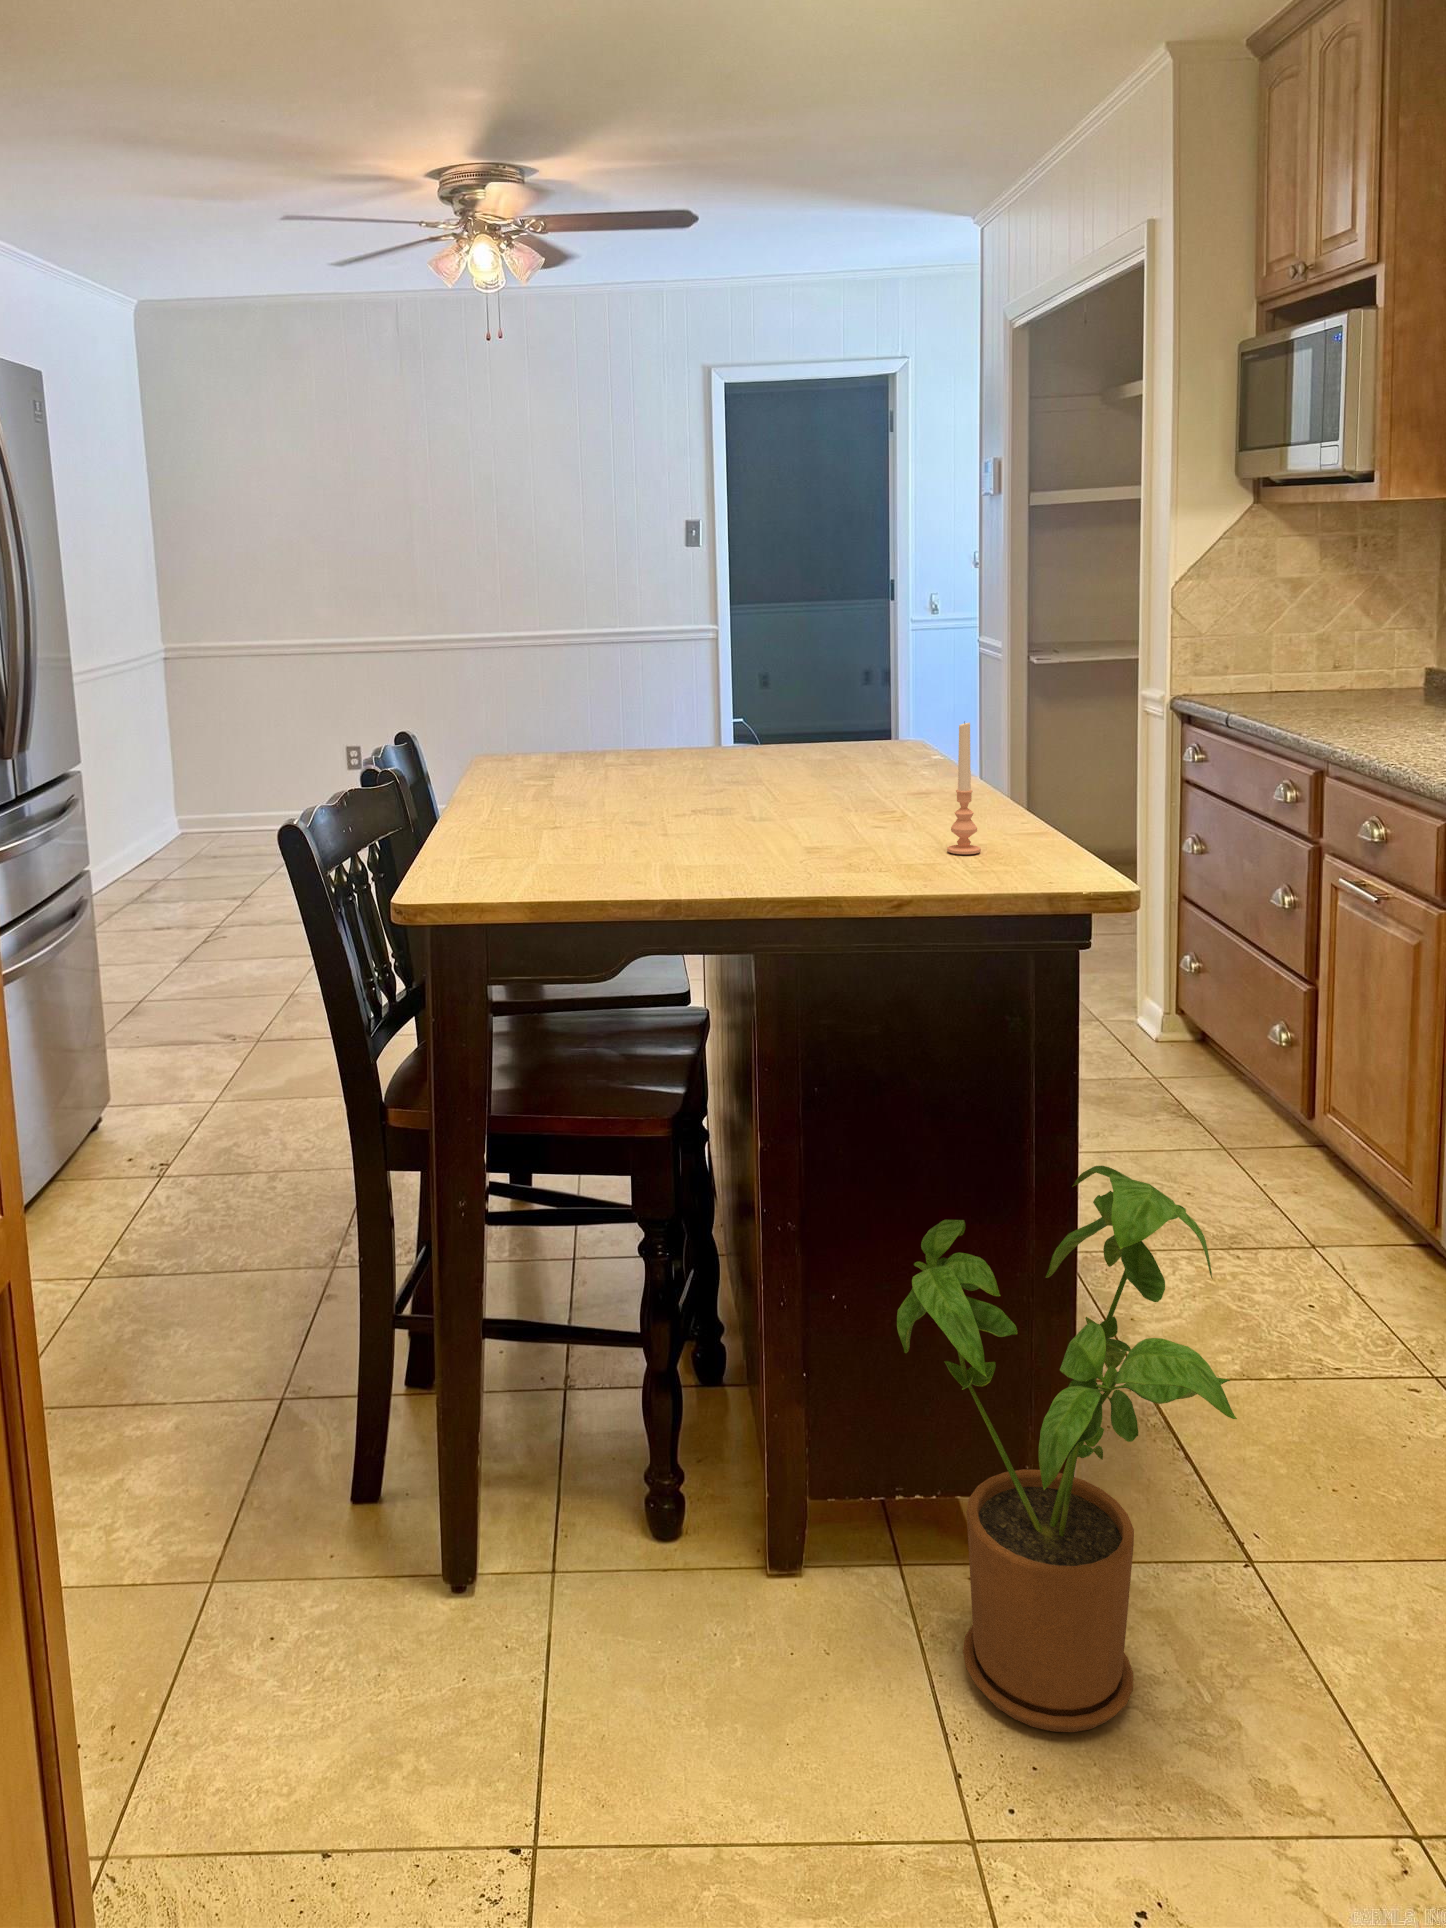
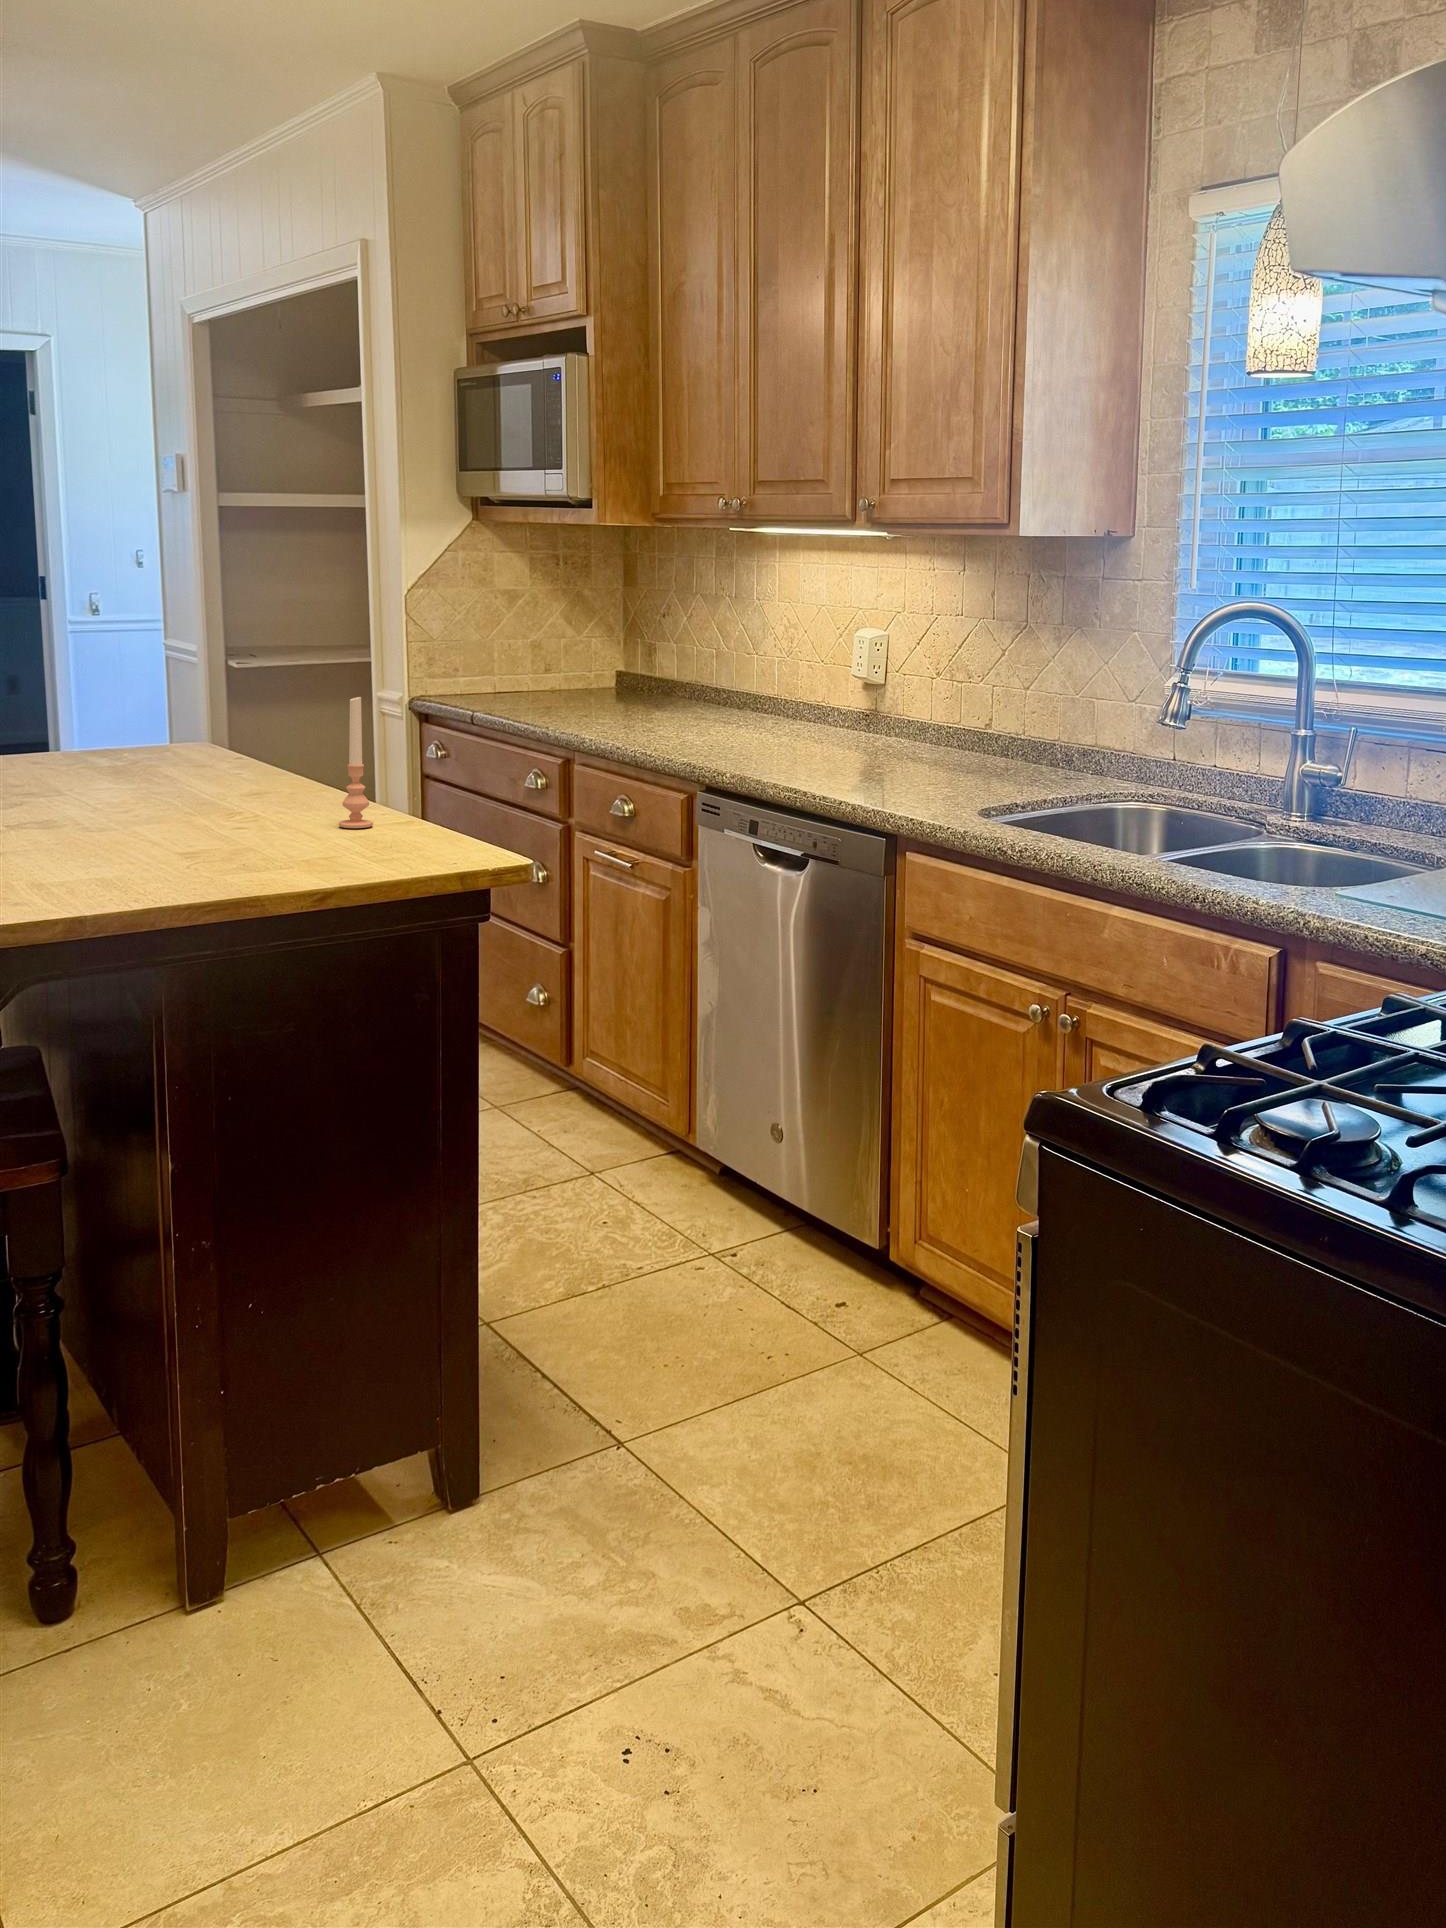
house plant: present [897,1166,1237,1732] -> none [334,1106,671,1647]

